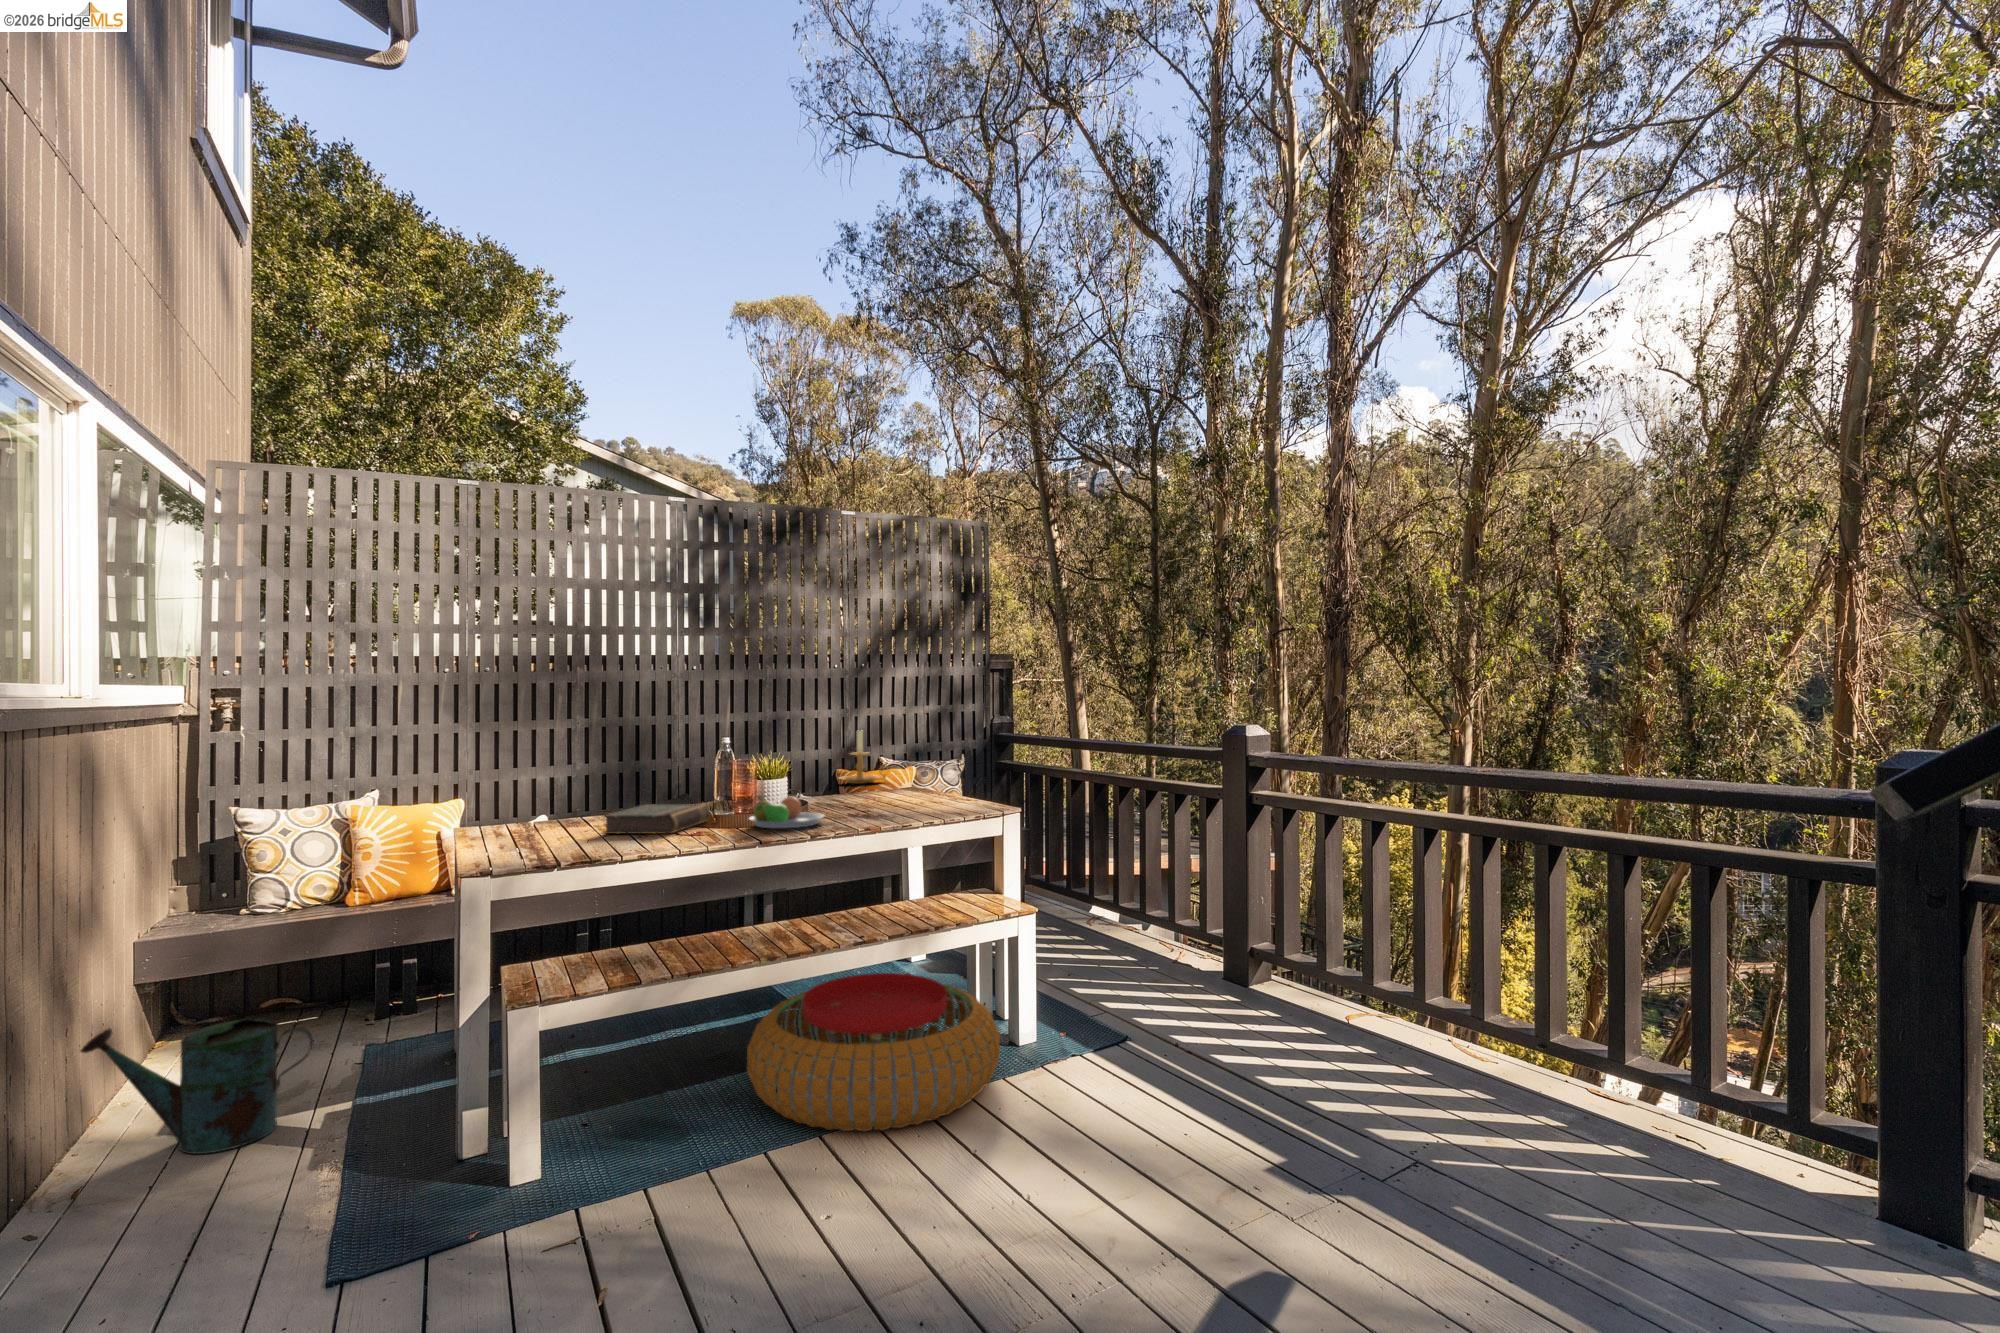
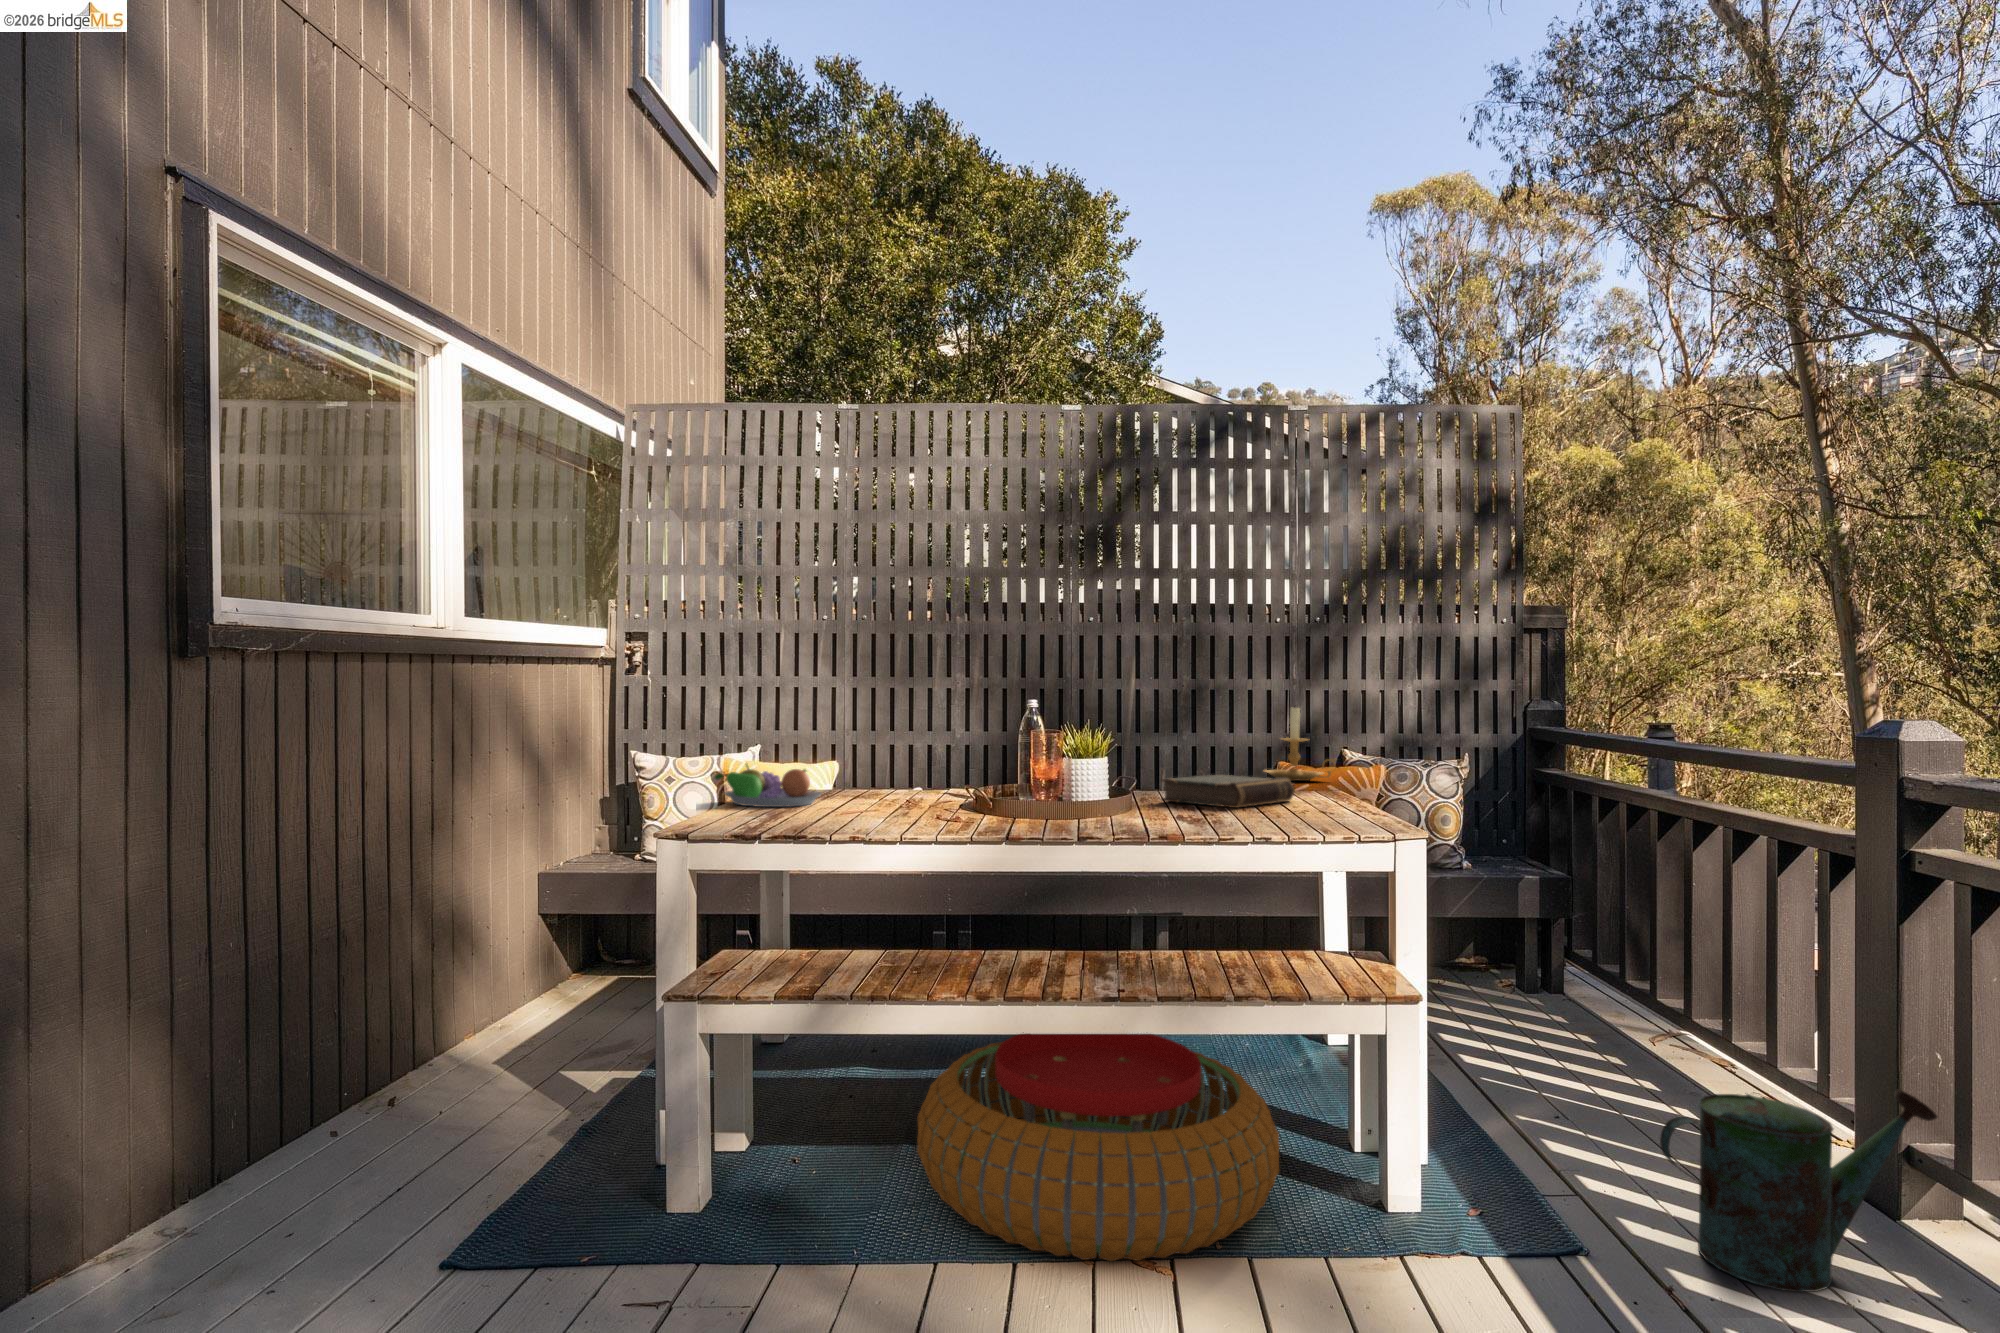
fruit bowl: present [749,796,824,828] -> present [715,764,821,807]
book: present [603,803,711,834] -> present [1161,775,1295,808]
watering can: present [80,1019,313,1154] -> present [1660,1089,1937,1292]

